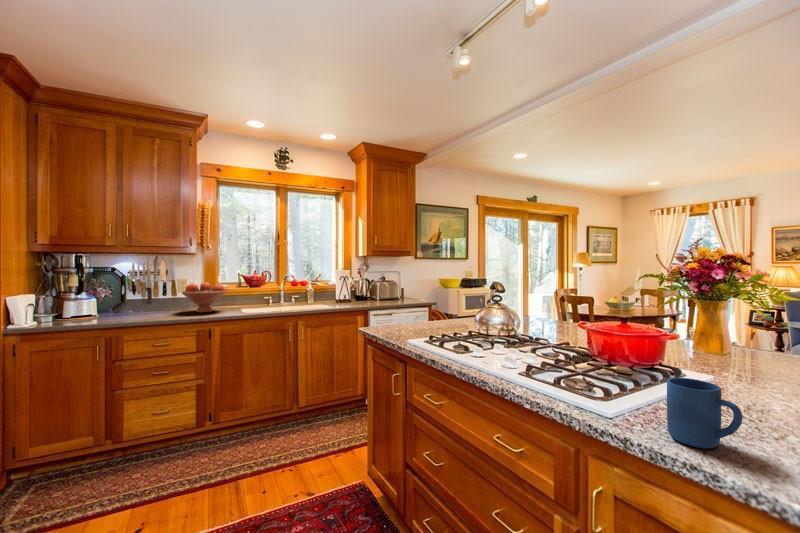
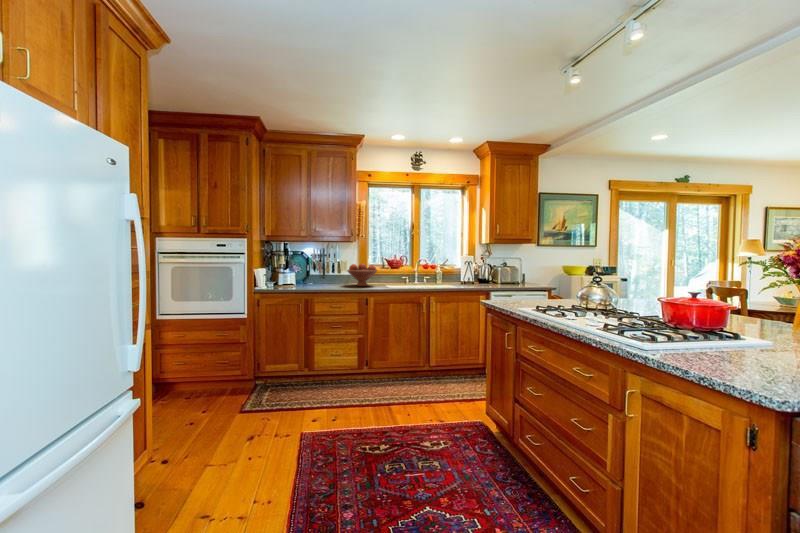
mug: present [667,378,742,448] -> none [672,322,710,361]

